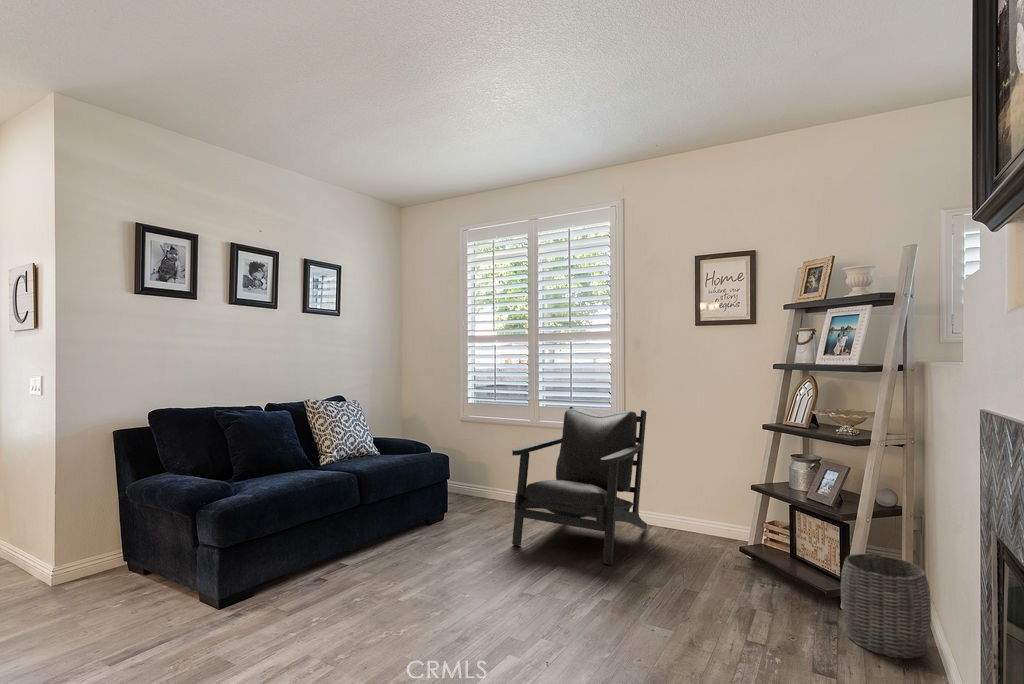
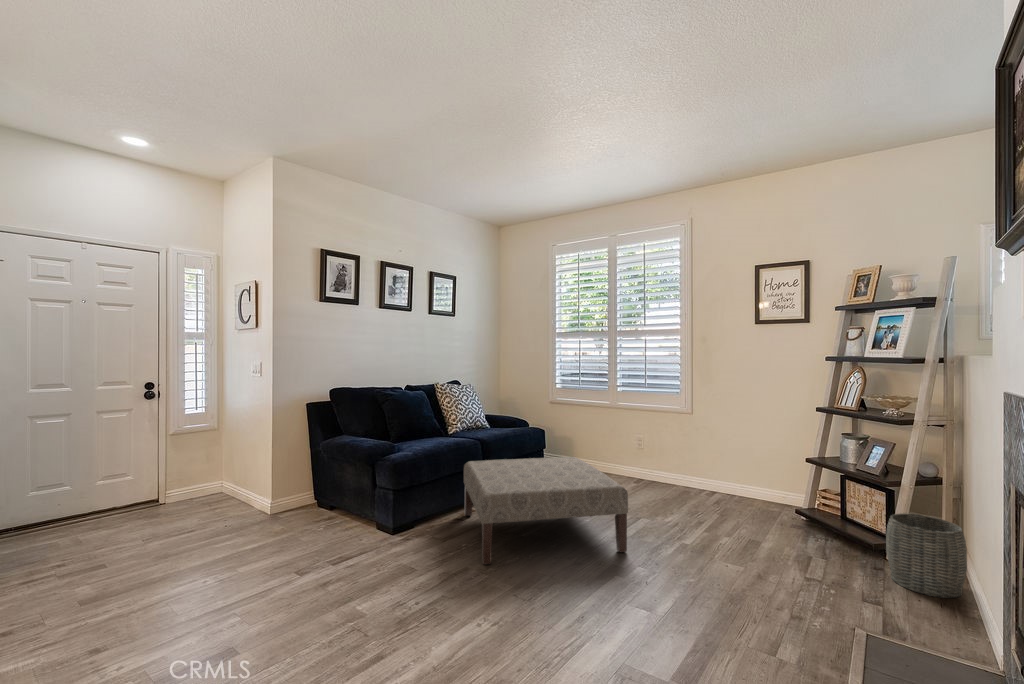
armchair: present [512,407,647,565] -> none [601,392,712,518]
ottoman: none [330,492,535,649] -> present [464,457,628,565]

